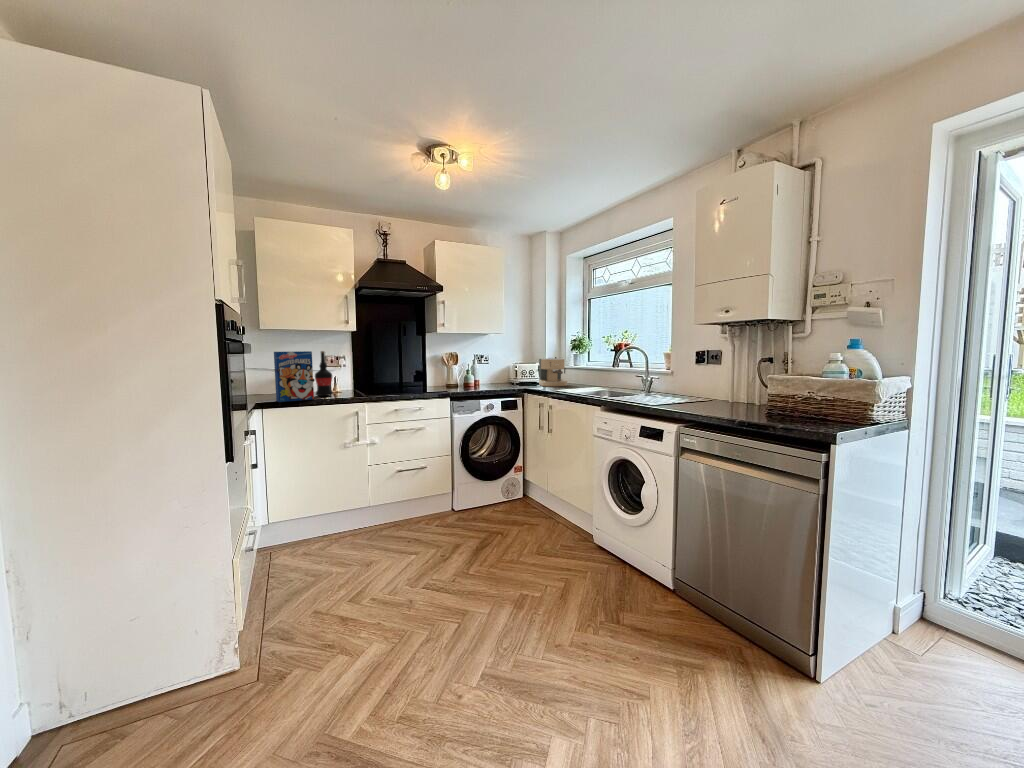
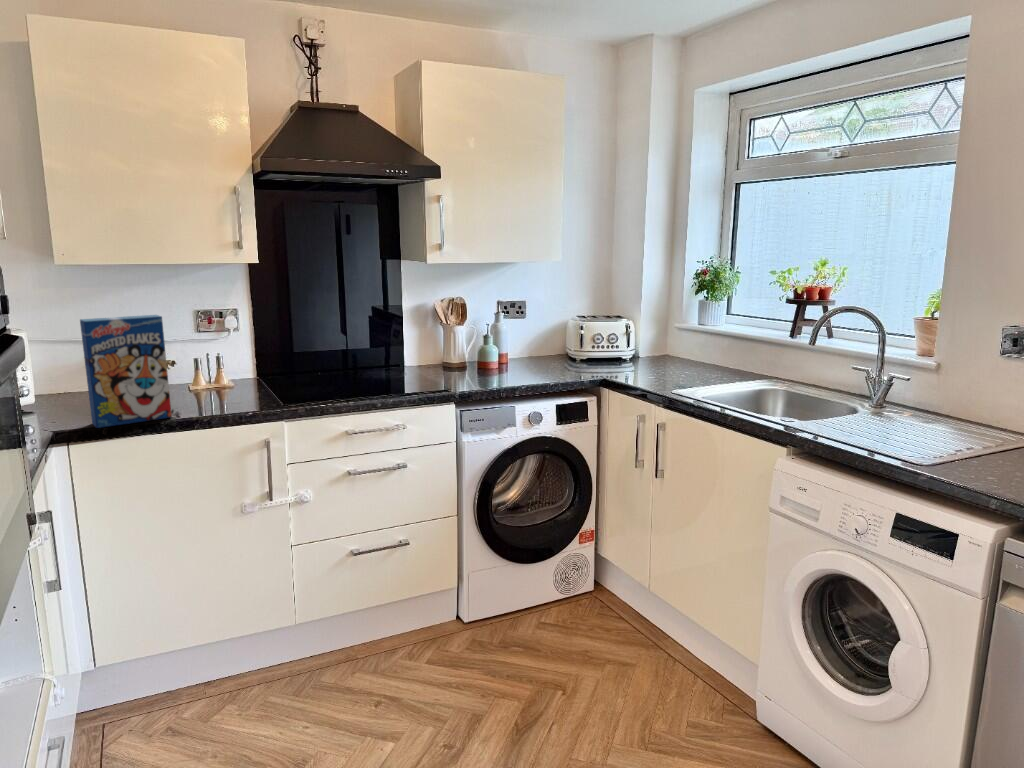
wine bottle: present [315,351,333,396] -> none [173,310,213,404]
coffee maker: present [539,357,567,386] -> none [629,309,689,371]

